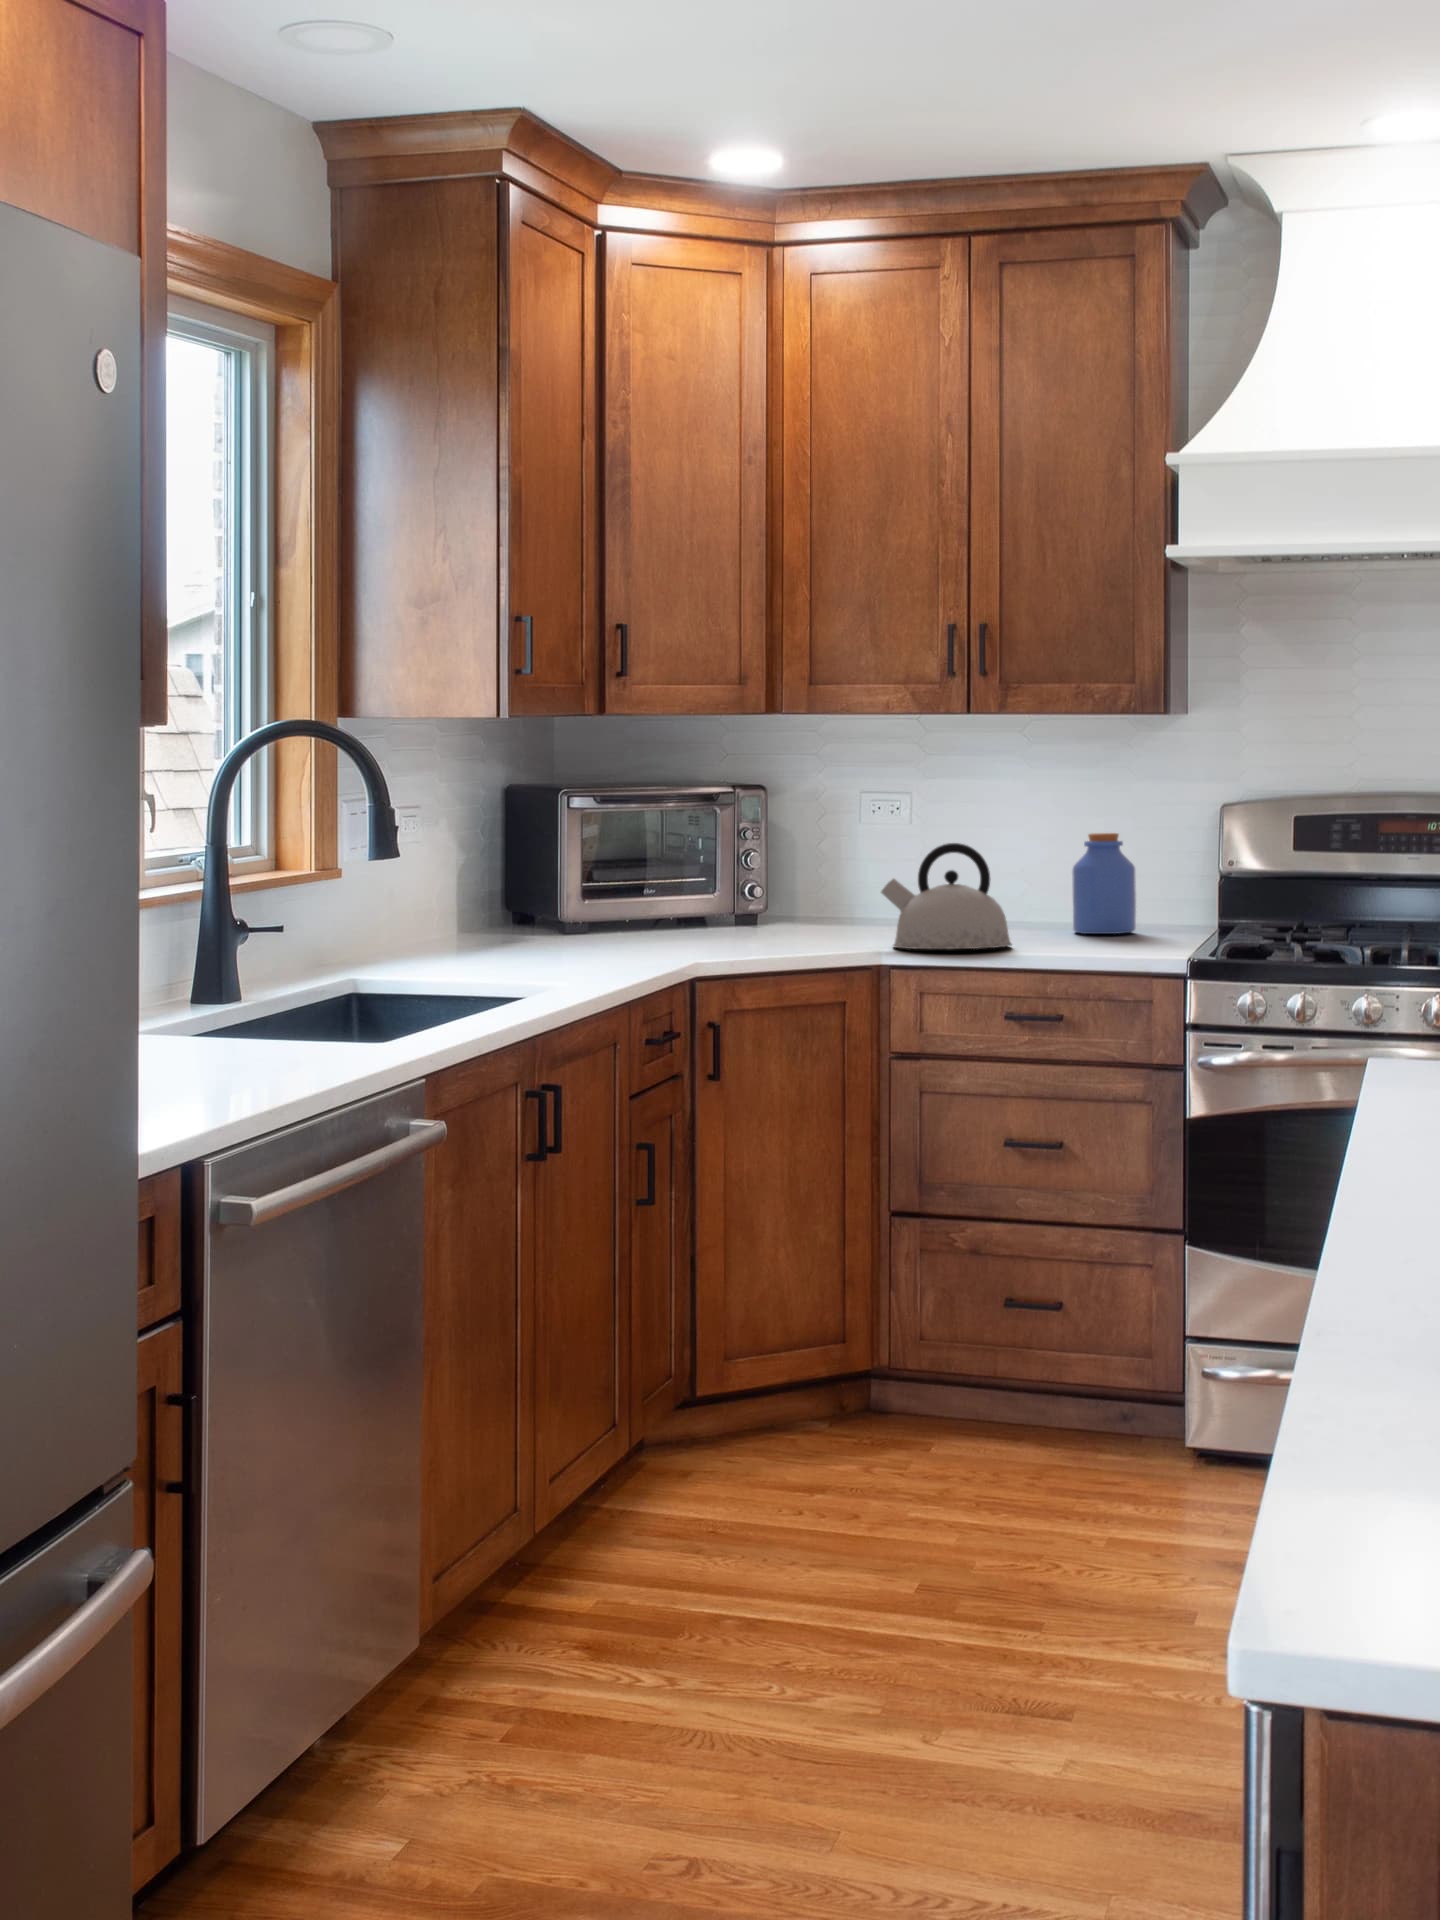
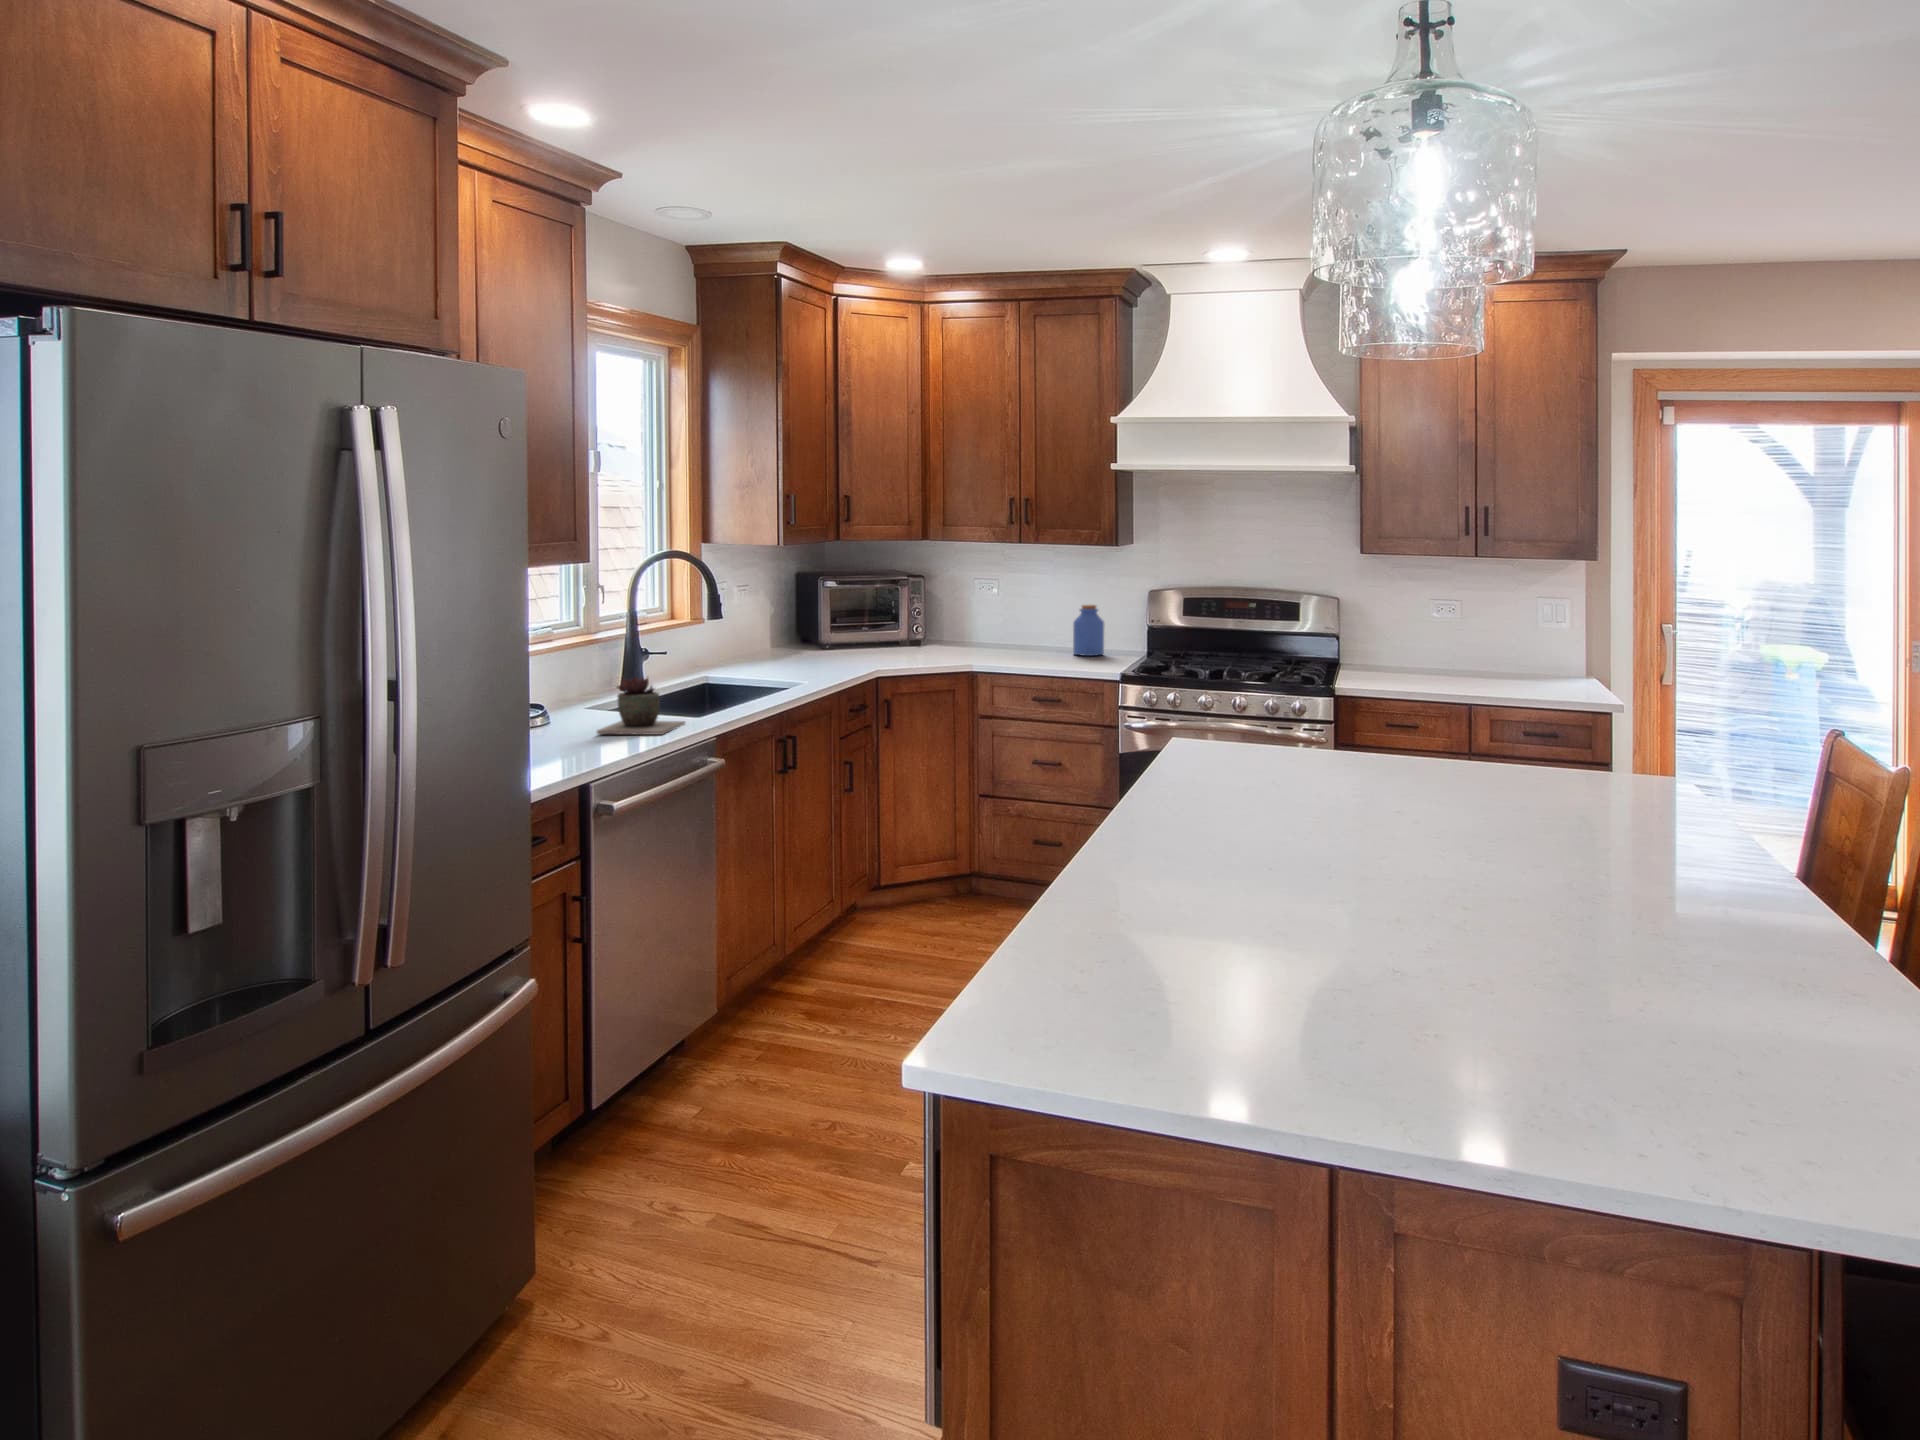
kettle: present [881,843,1012,949] -> none [974,610,1038,664]
succulent plant: none [189,950,362,1069] -> present [597,677,685,735]

